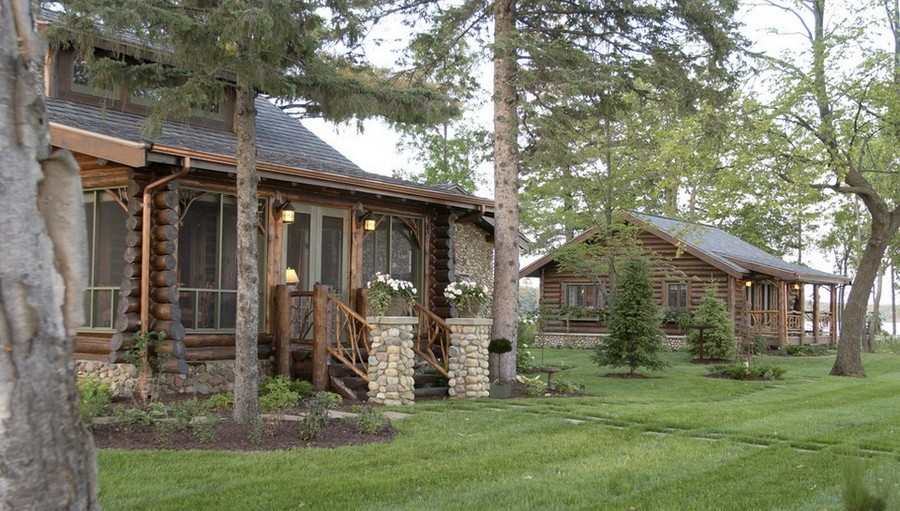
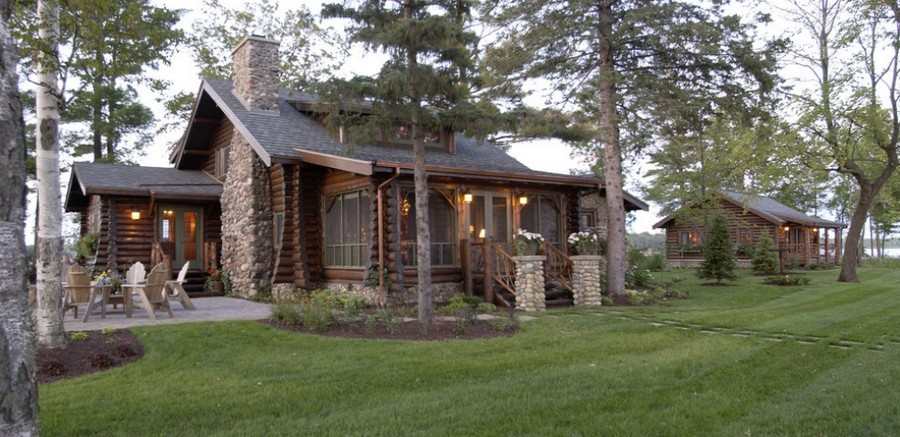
potted tree: present [487,338,512,398] -> none [596,265,615,306]

